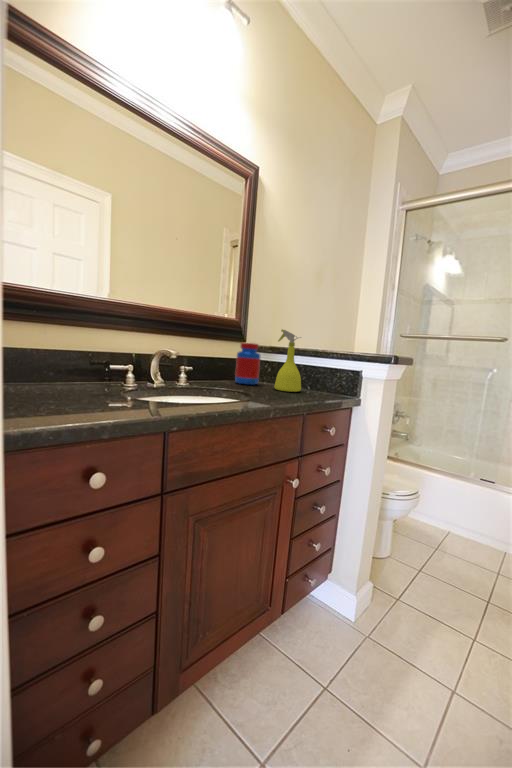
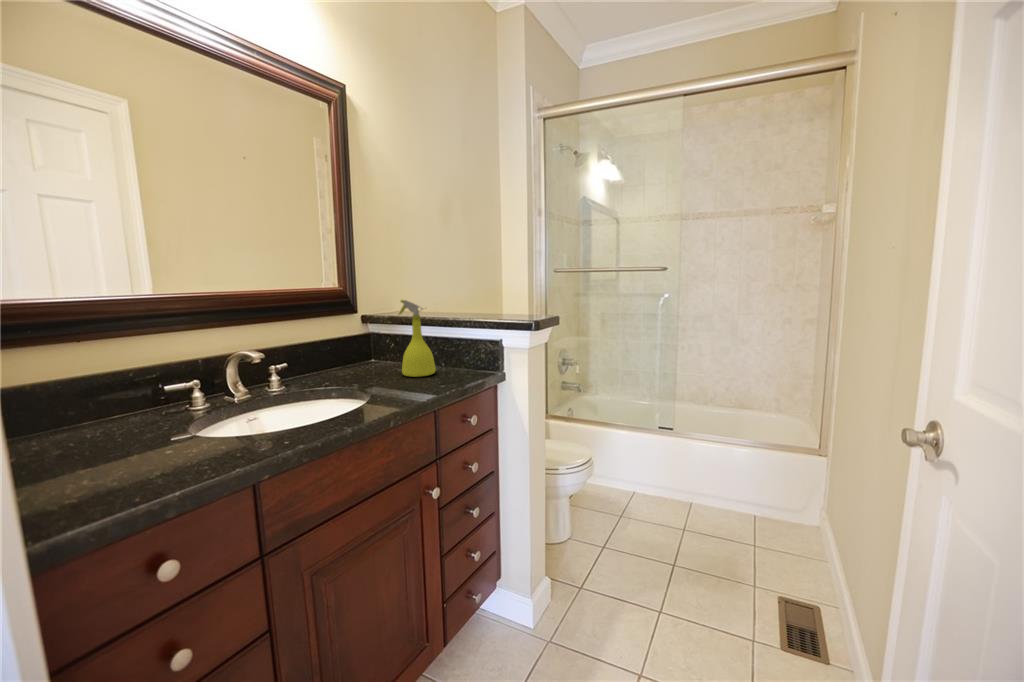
jar: present [235,343,260,385] -> none [347,318,381,373]

